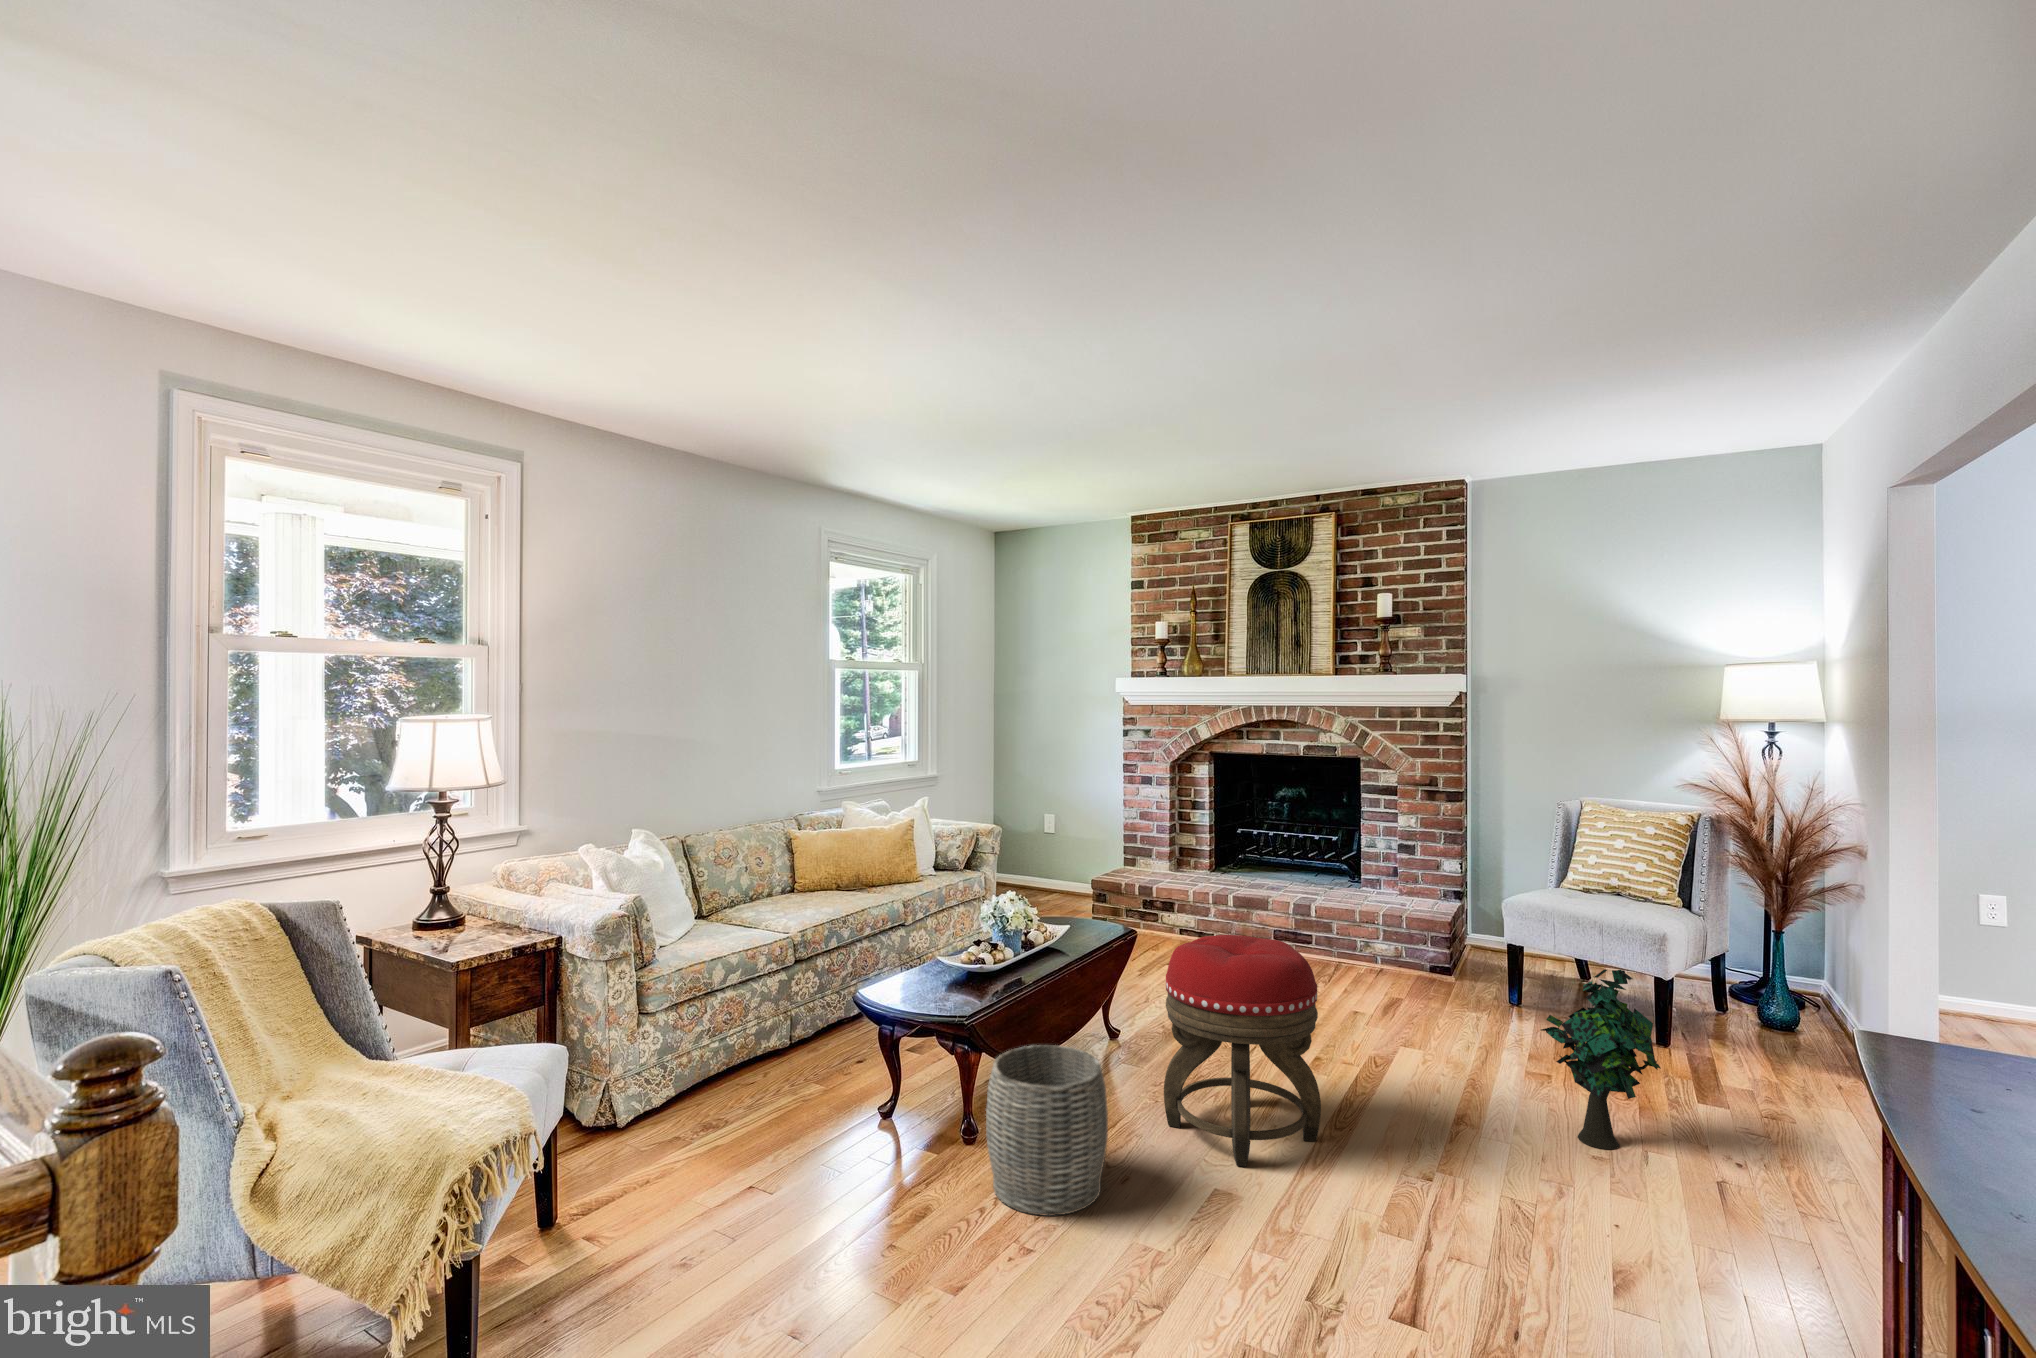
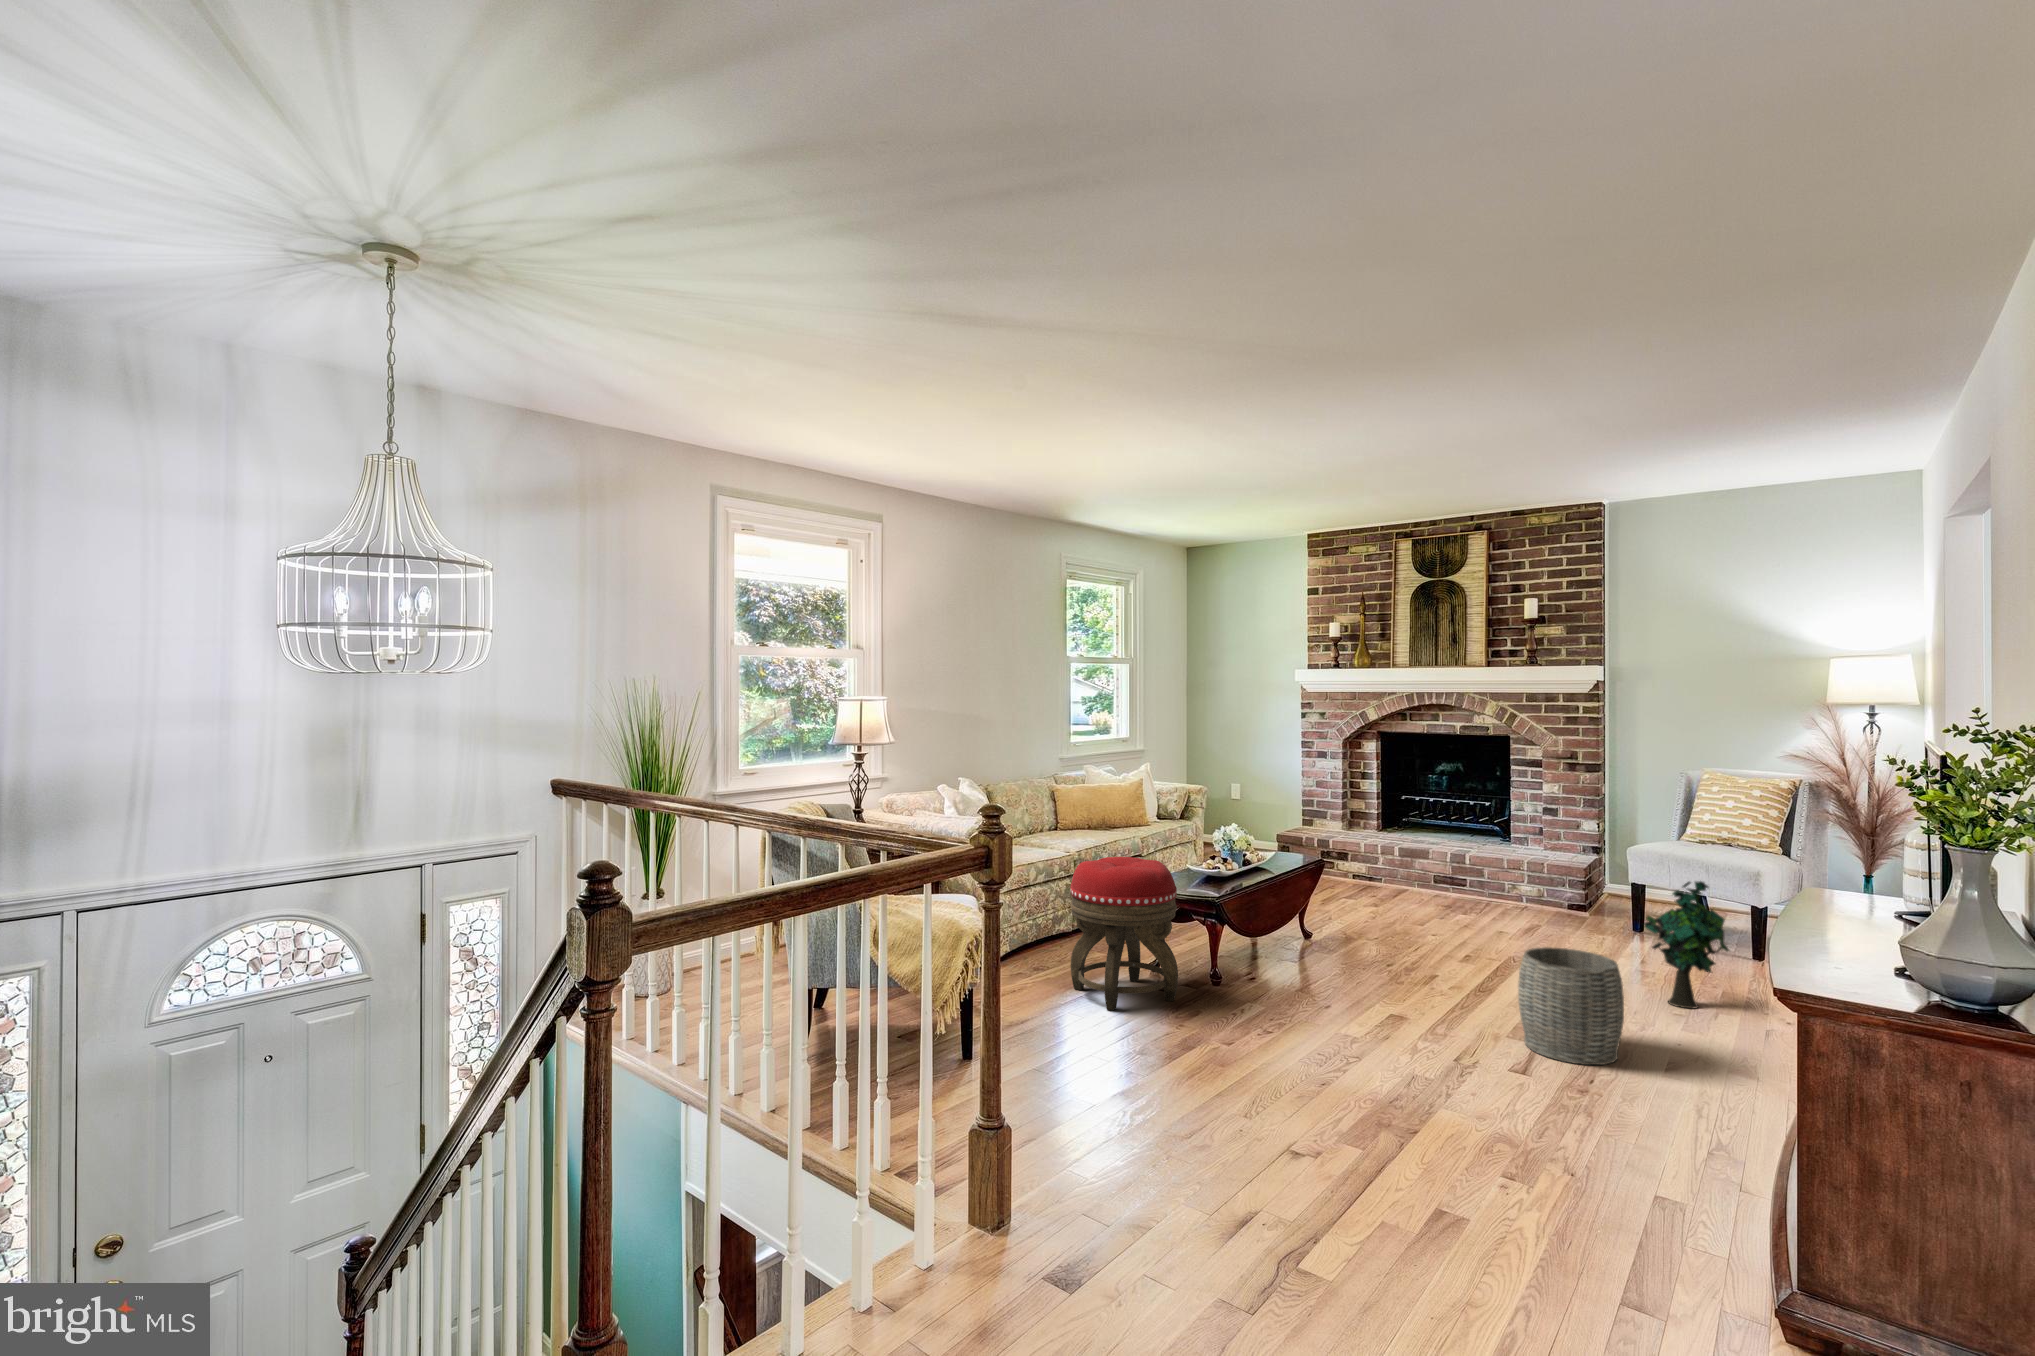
footstool: present [1164,935,1321,1167] -> present [1070,857,1178,1010]
woven basket: present [986,1045,1108,1216] -> present [1518,947,1624,1065]

